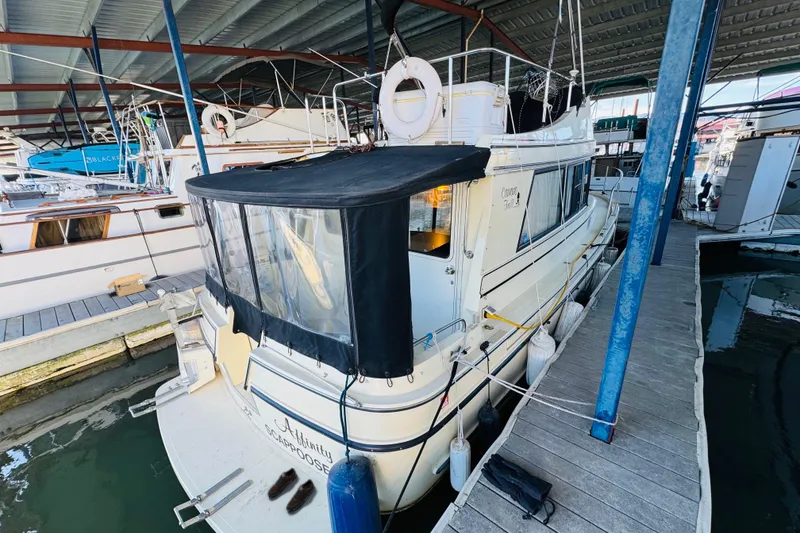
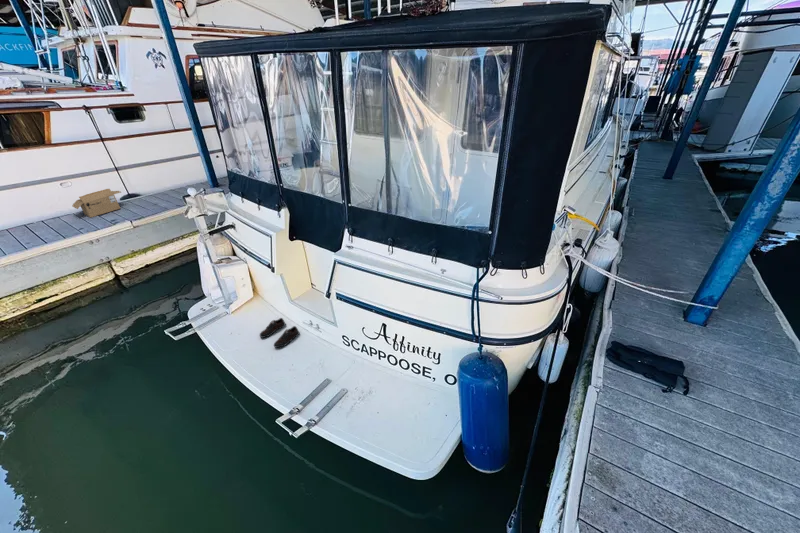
shoe: present [268,468,315,512] -> present [260,318,299,348]

